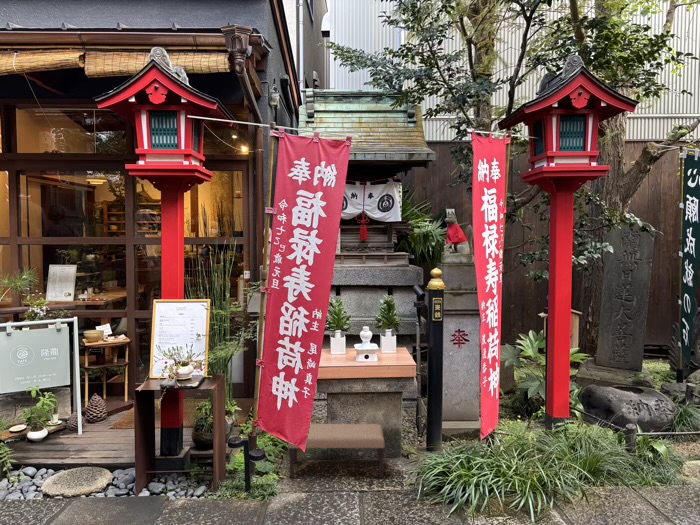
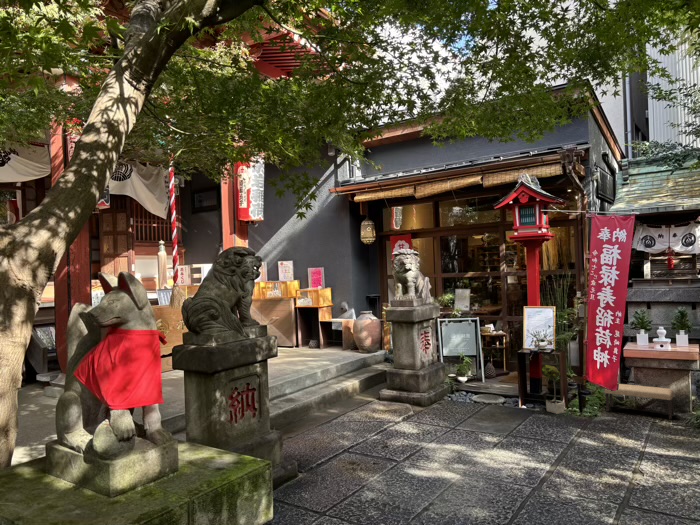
potted tree: none [181,414,223,509] -> present [542,365,566,414]

